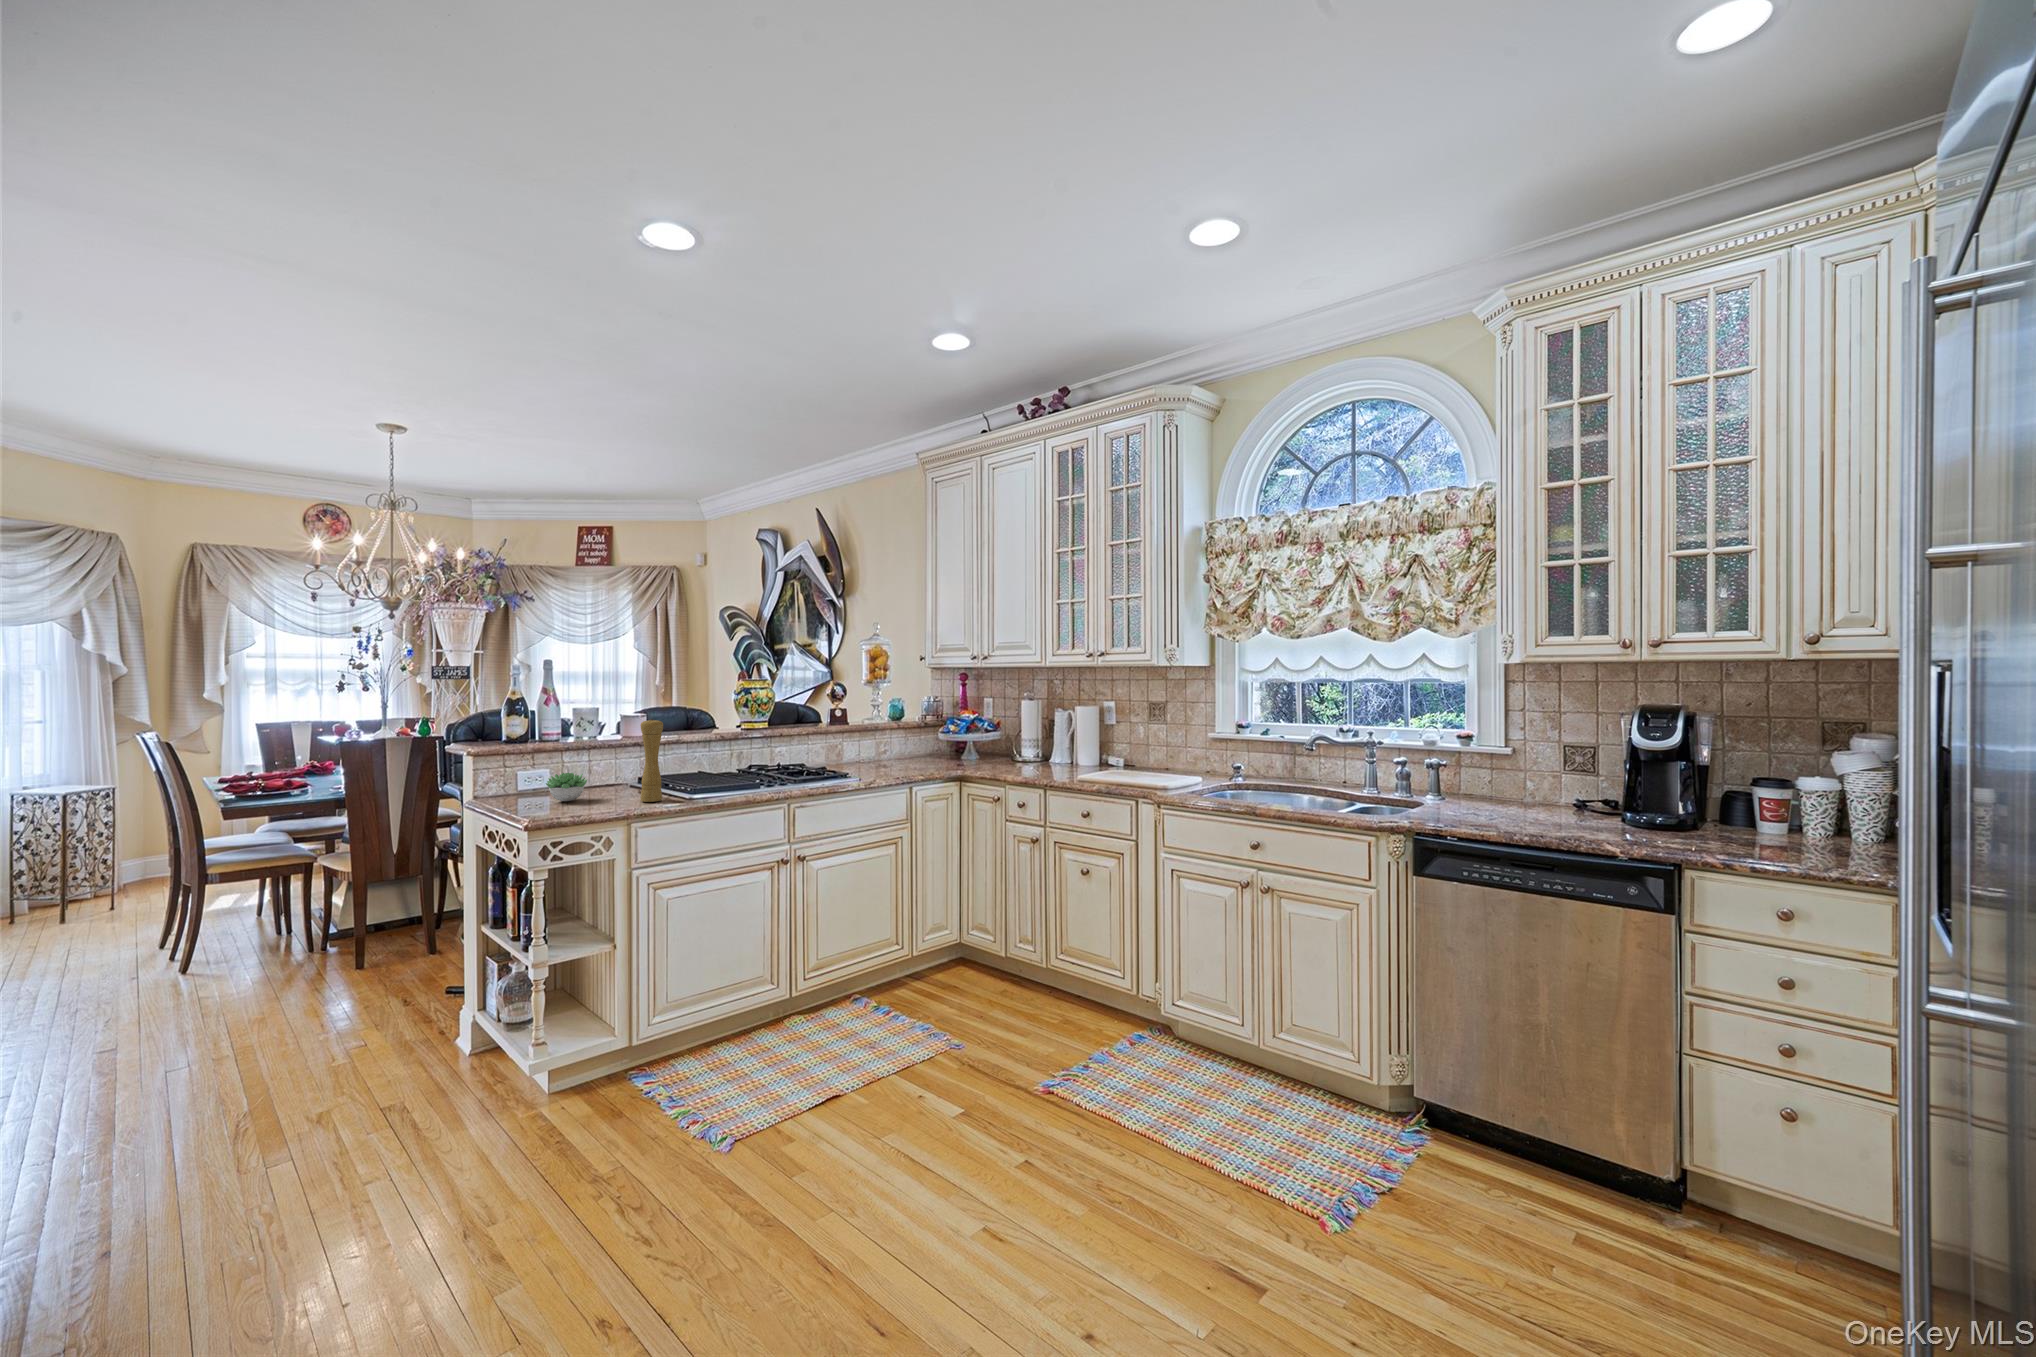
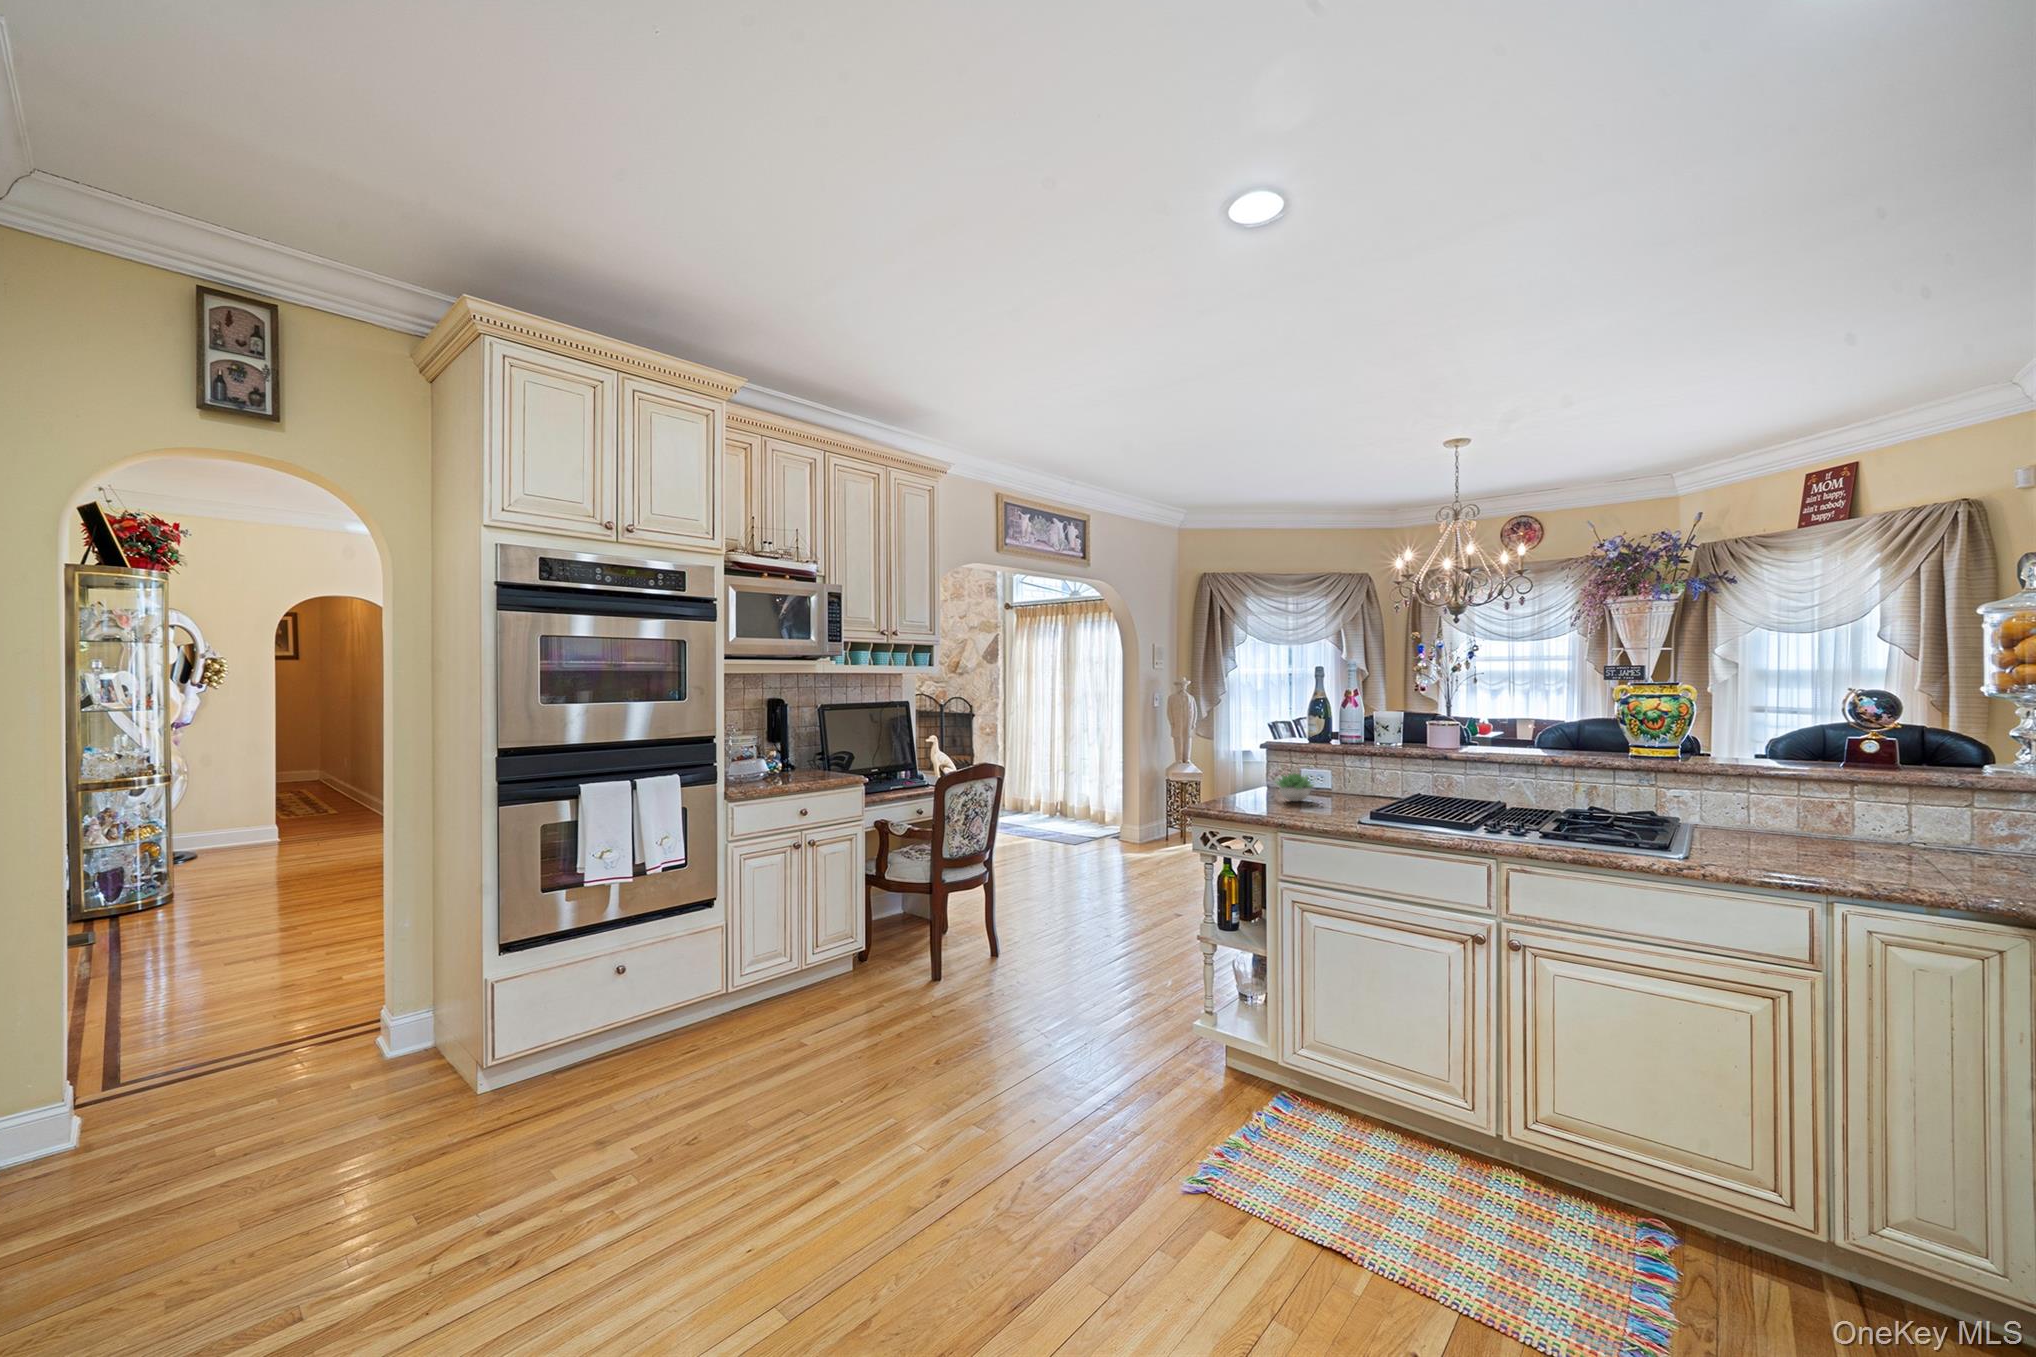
pepper mill: present [641,719,663,802] -> none [1323,726,1347,817]

